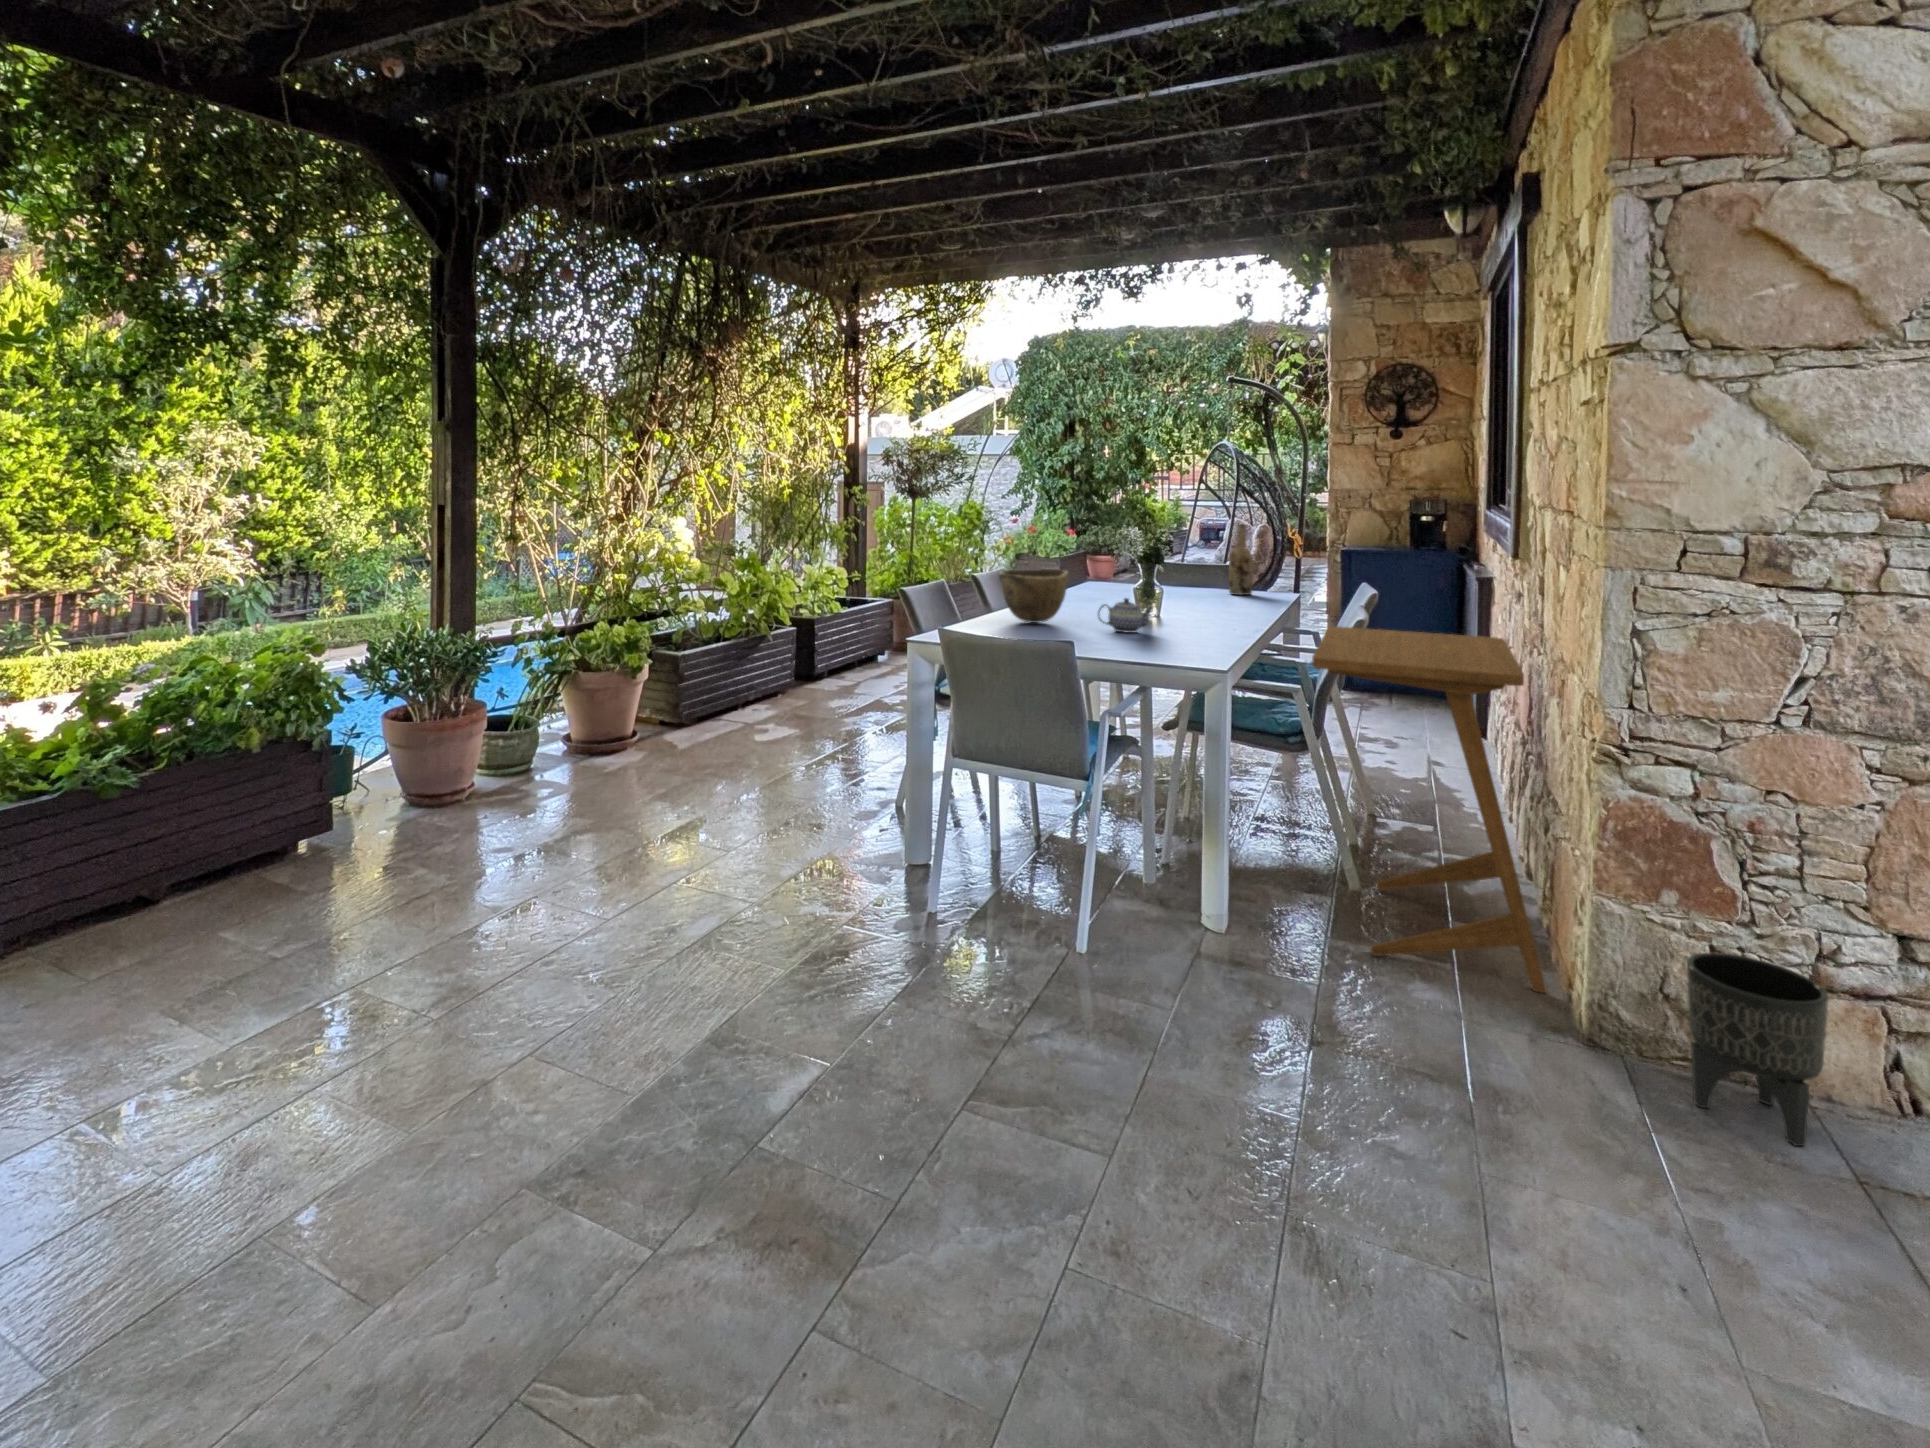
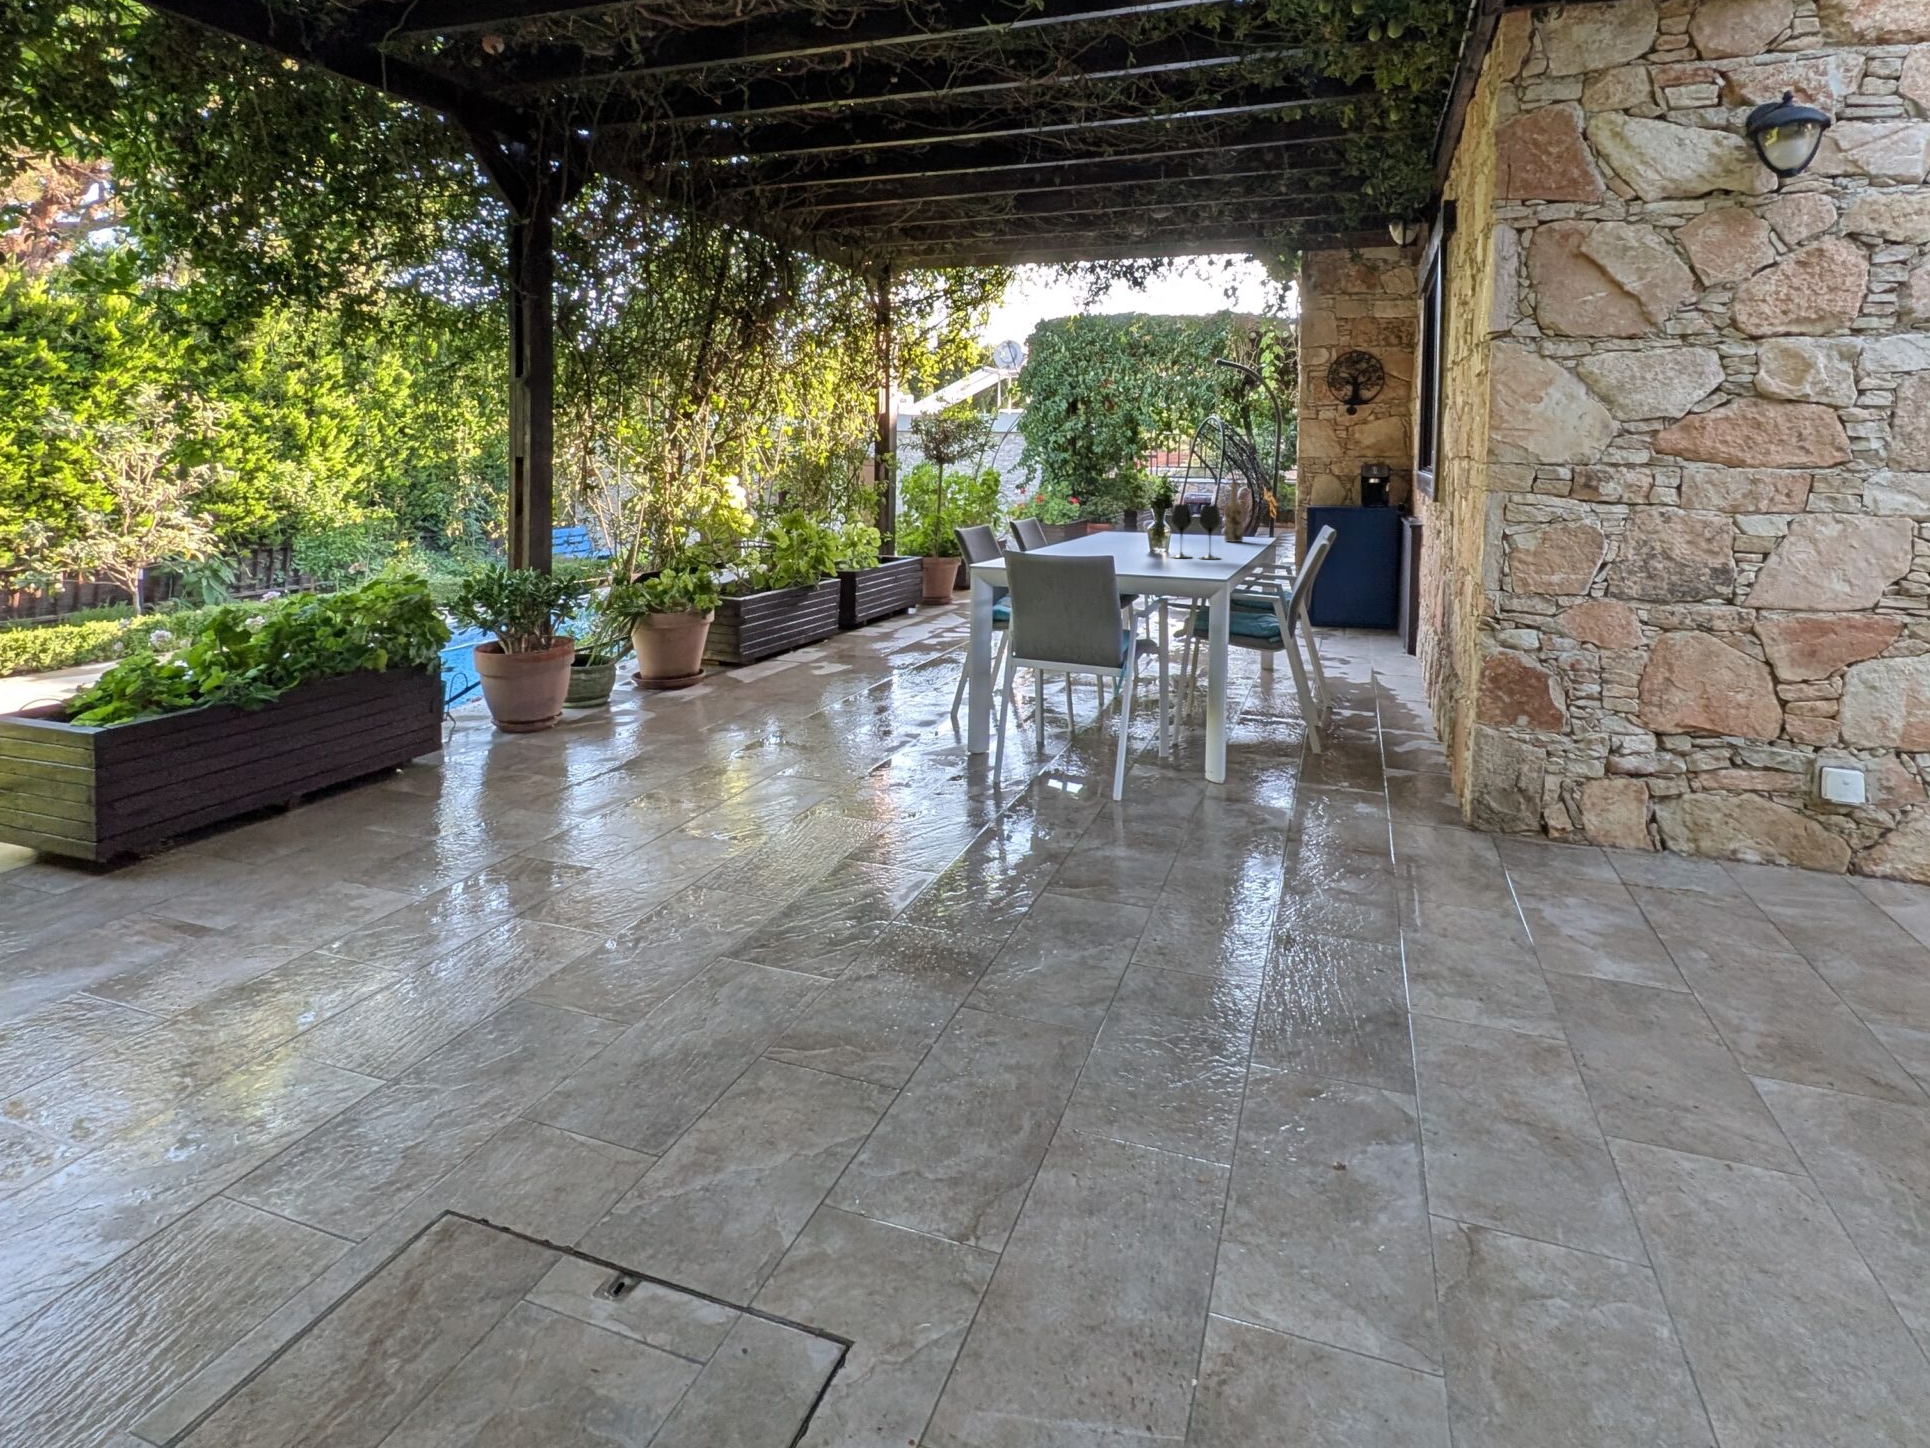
wine glass: none [1154,558,1219,628] -> present [1171,504,1221,559]
bowl: present [999,569,1069,623] -> none [1044,514,1103,559]
teapot: present [1098,598,1153,633] -> none [1127,534,1173,563]
side table: present [1312,626,1546,993] -> none [1296,553,1453,804]
planter: present [1687,953,1829,1146] -> none [1534,750,1613,864]

